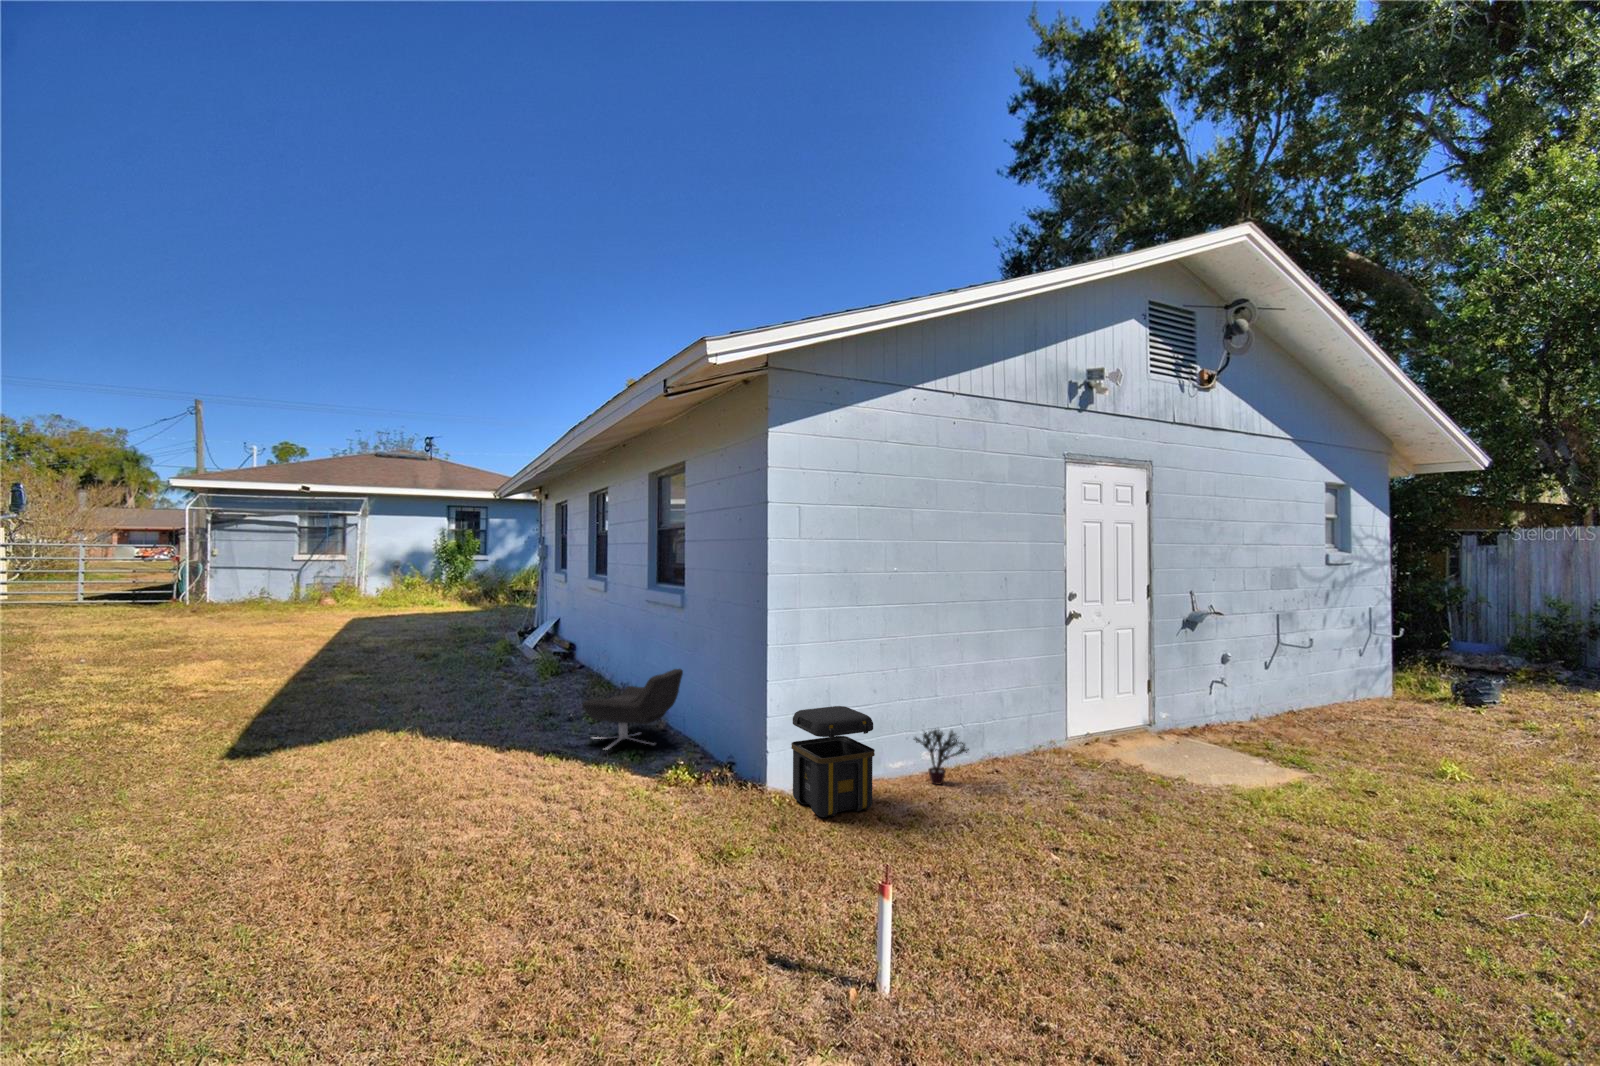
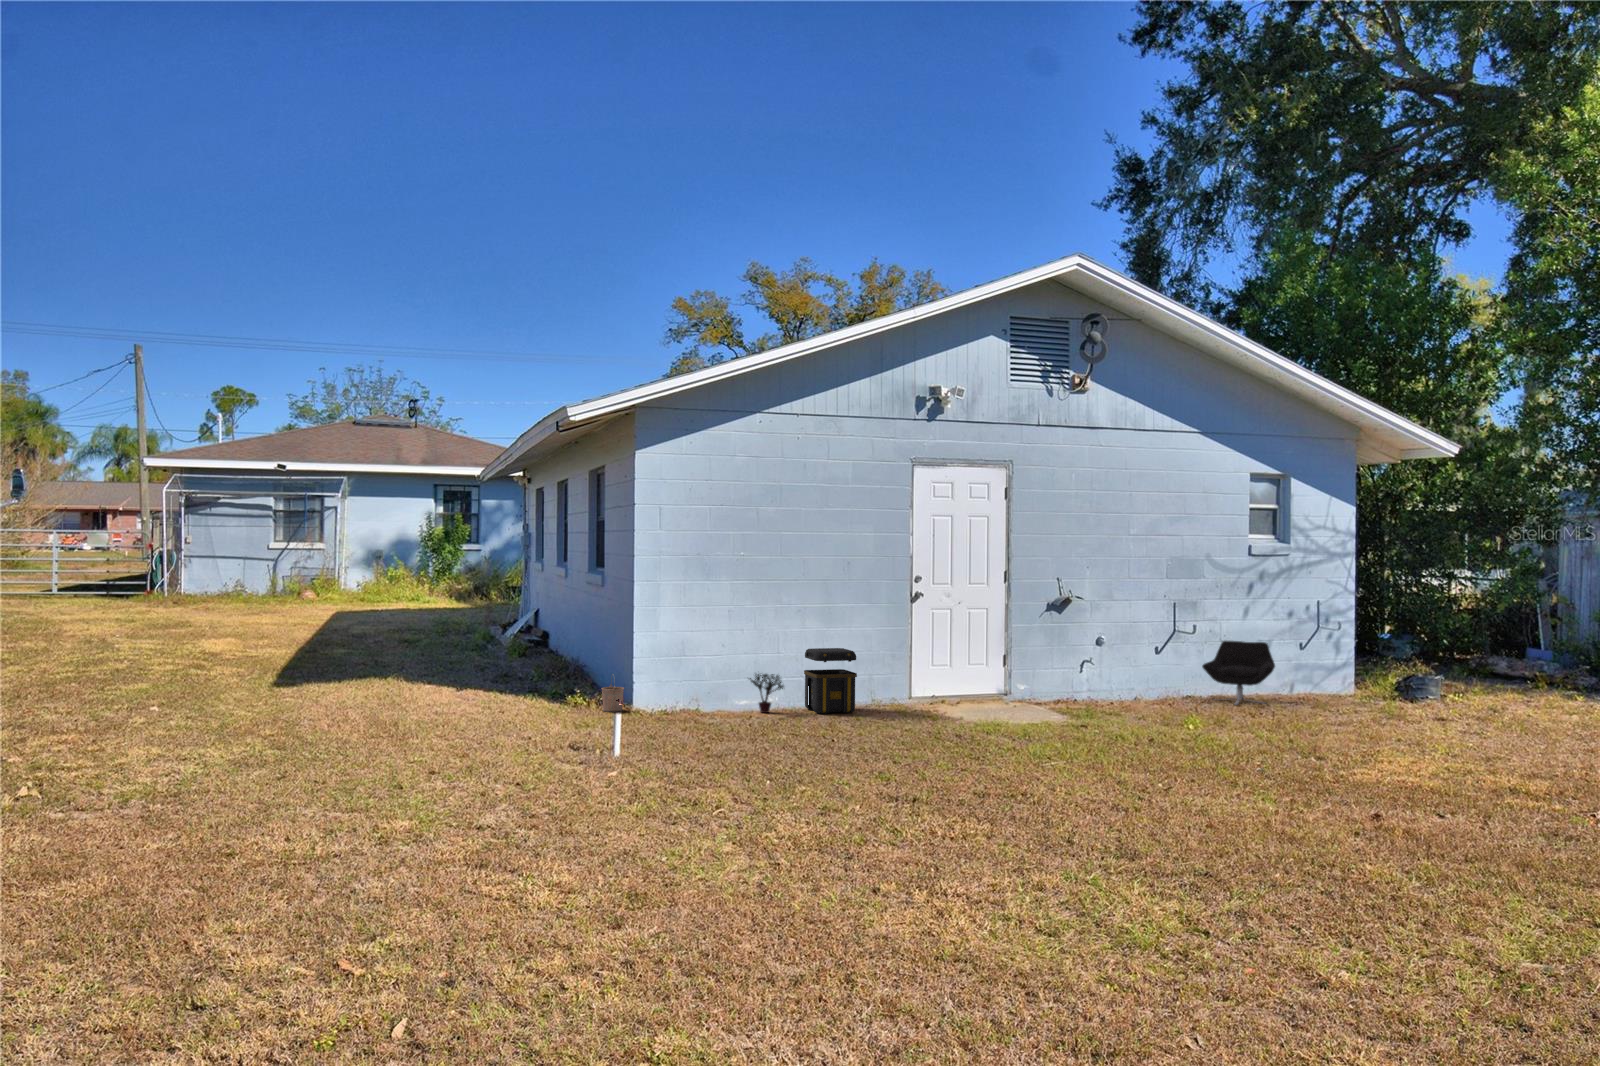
lounge chair: present [582,669,683,750] -> present [1202,641,1275,705]
toolbox: present [791,706,875,817] -> present [804,648,857,714]
bucket: none [717,742,750,799] -> present [602,674,624,712]

